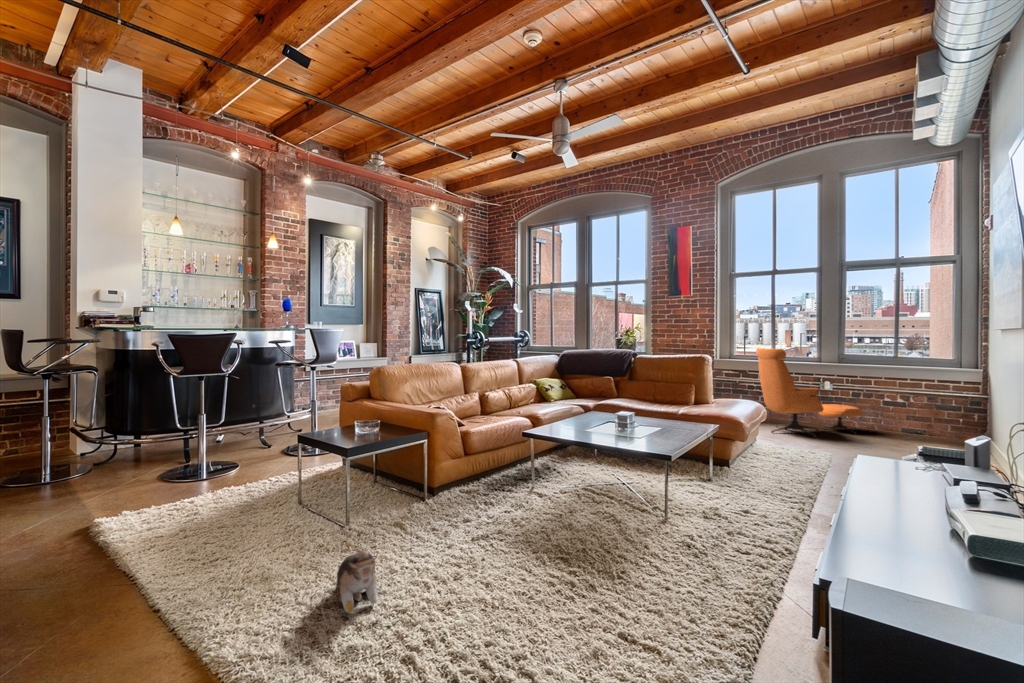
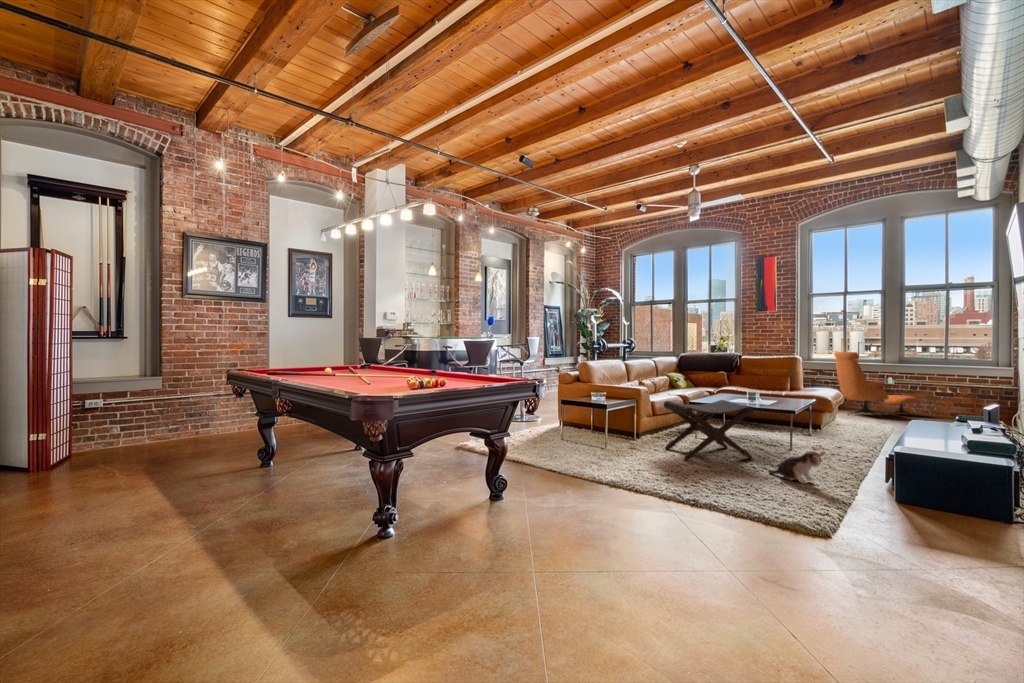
footstool: none [456,433,586,552] -> present [664,400,754,460]
plush toy: present [336,550,378,613] -> present [768,451,825,484]

